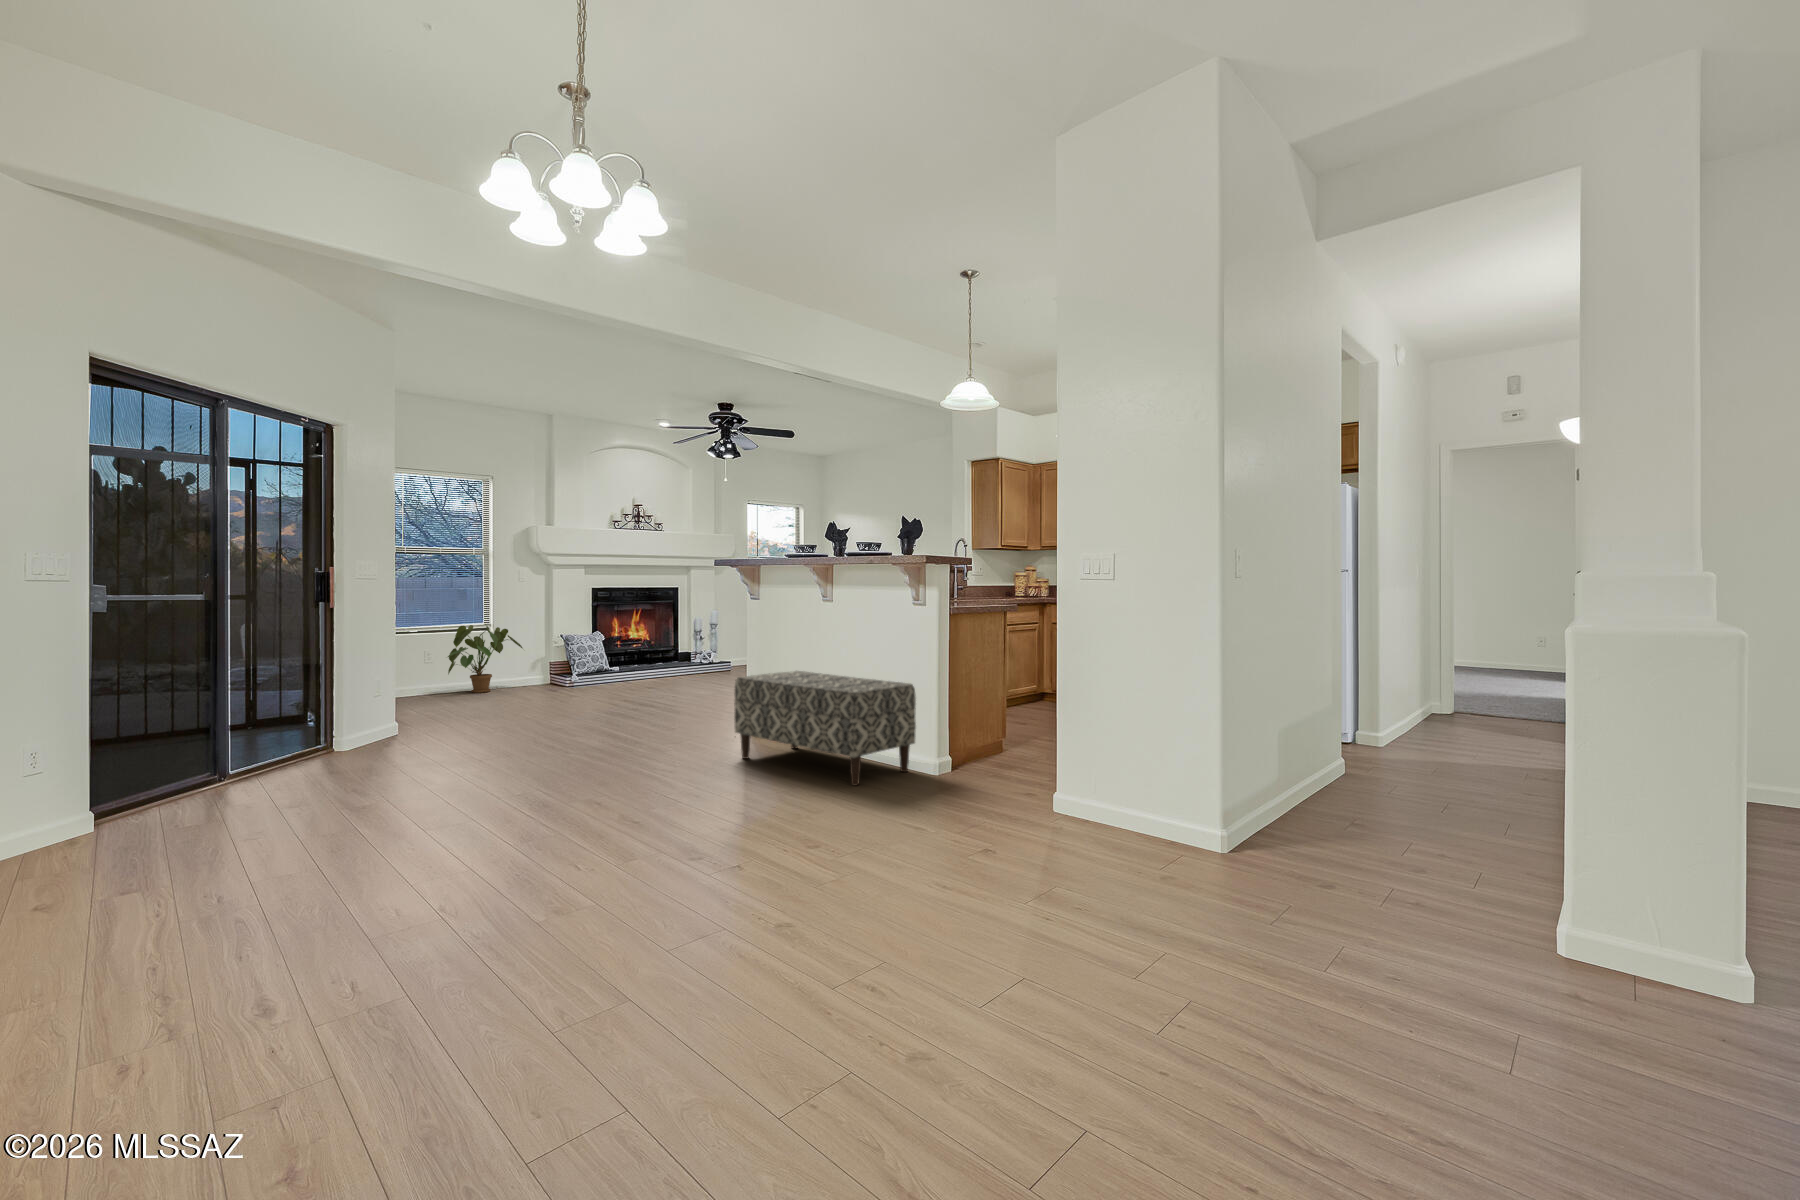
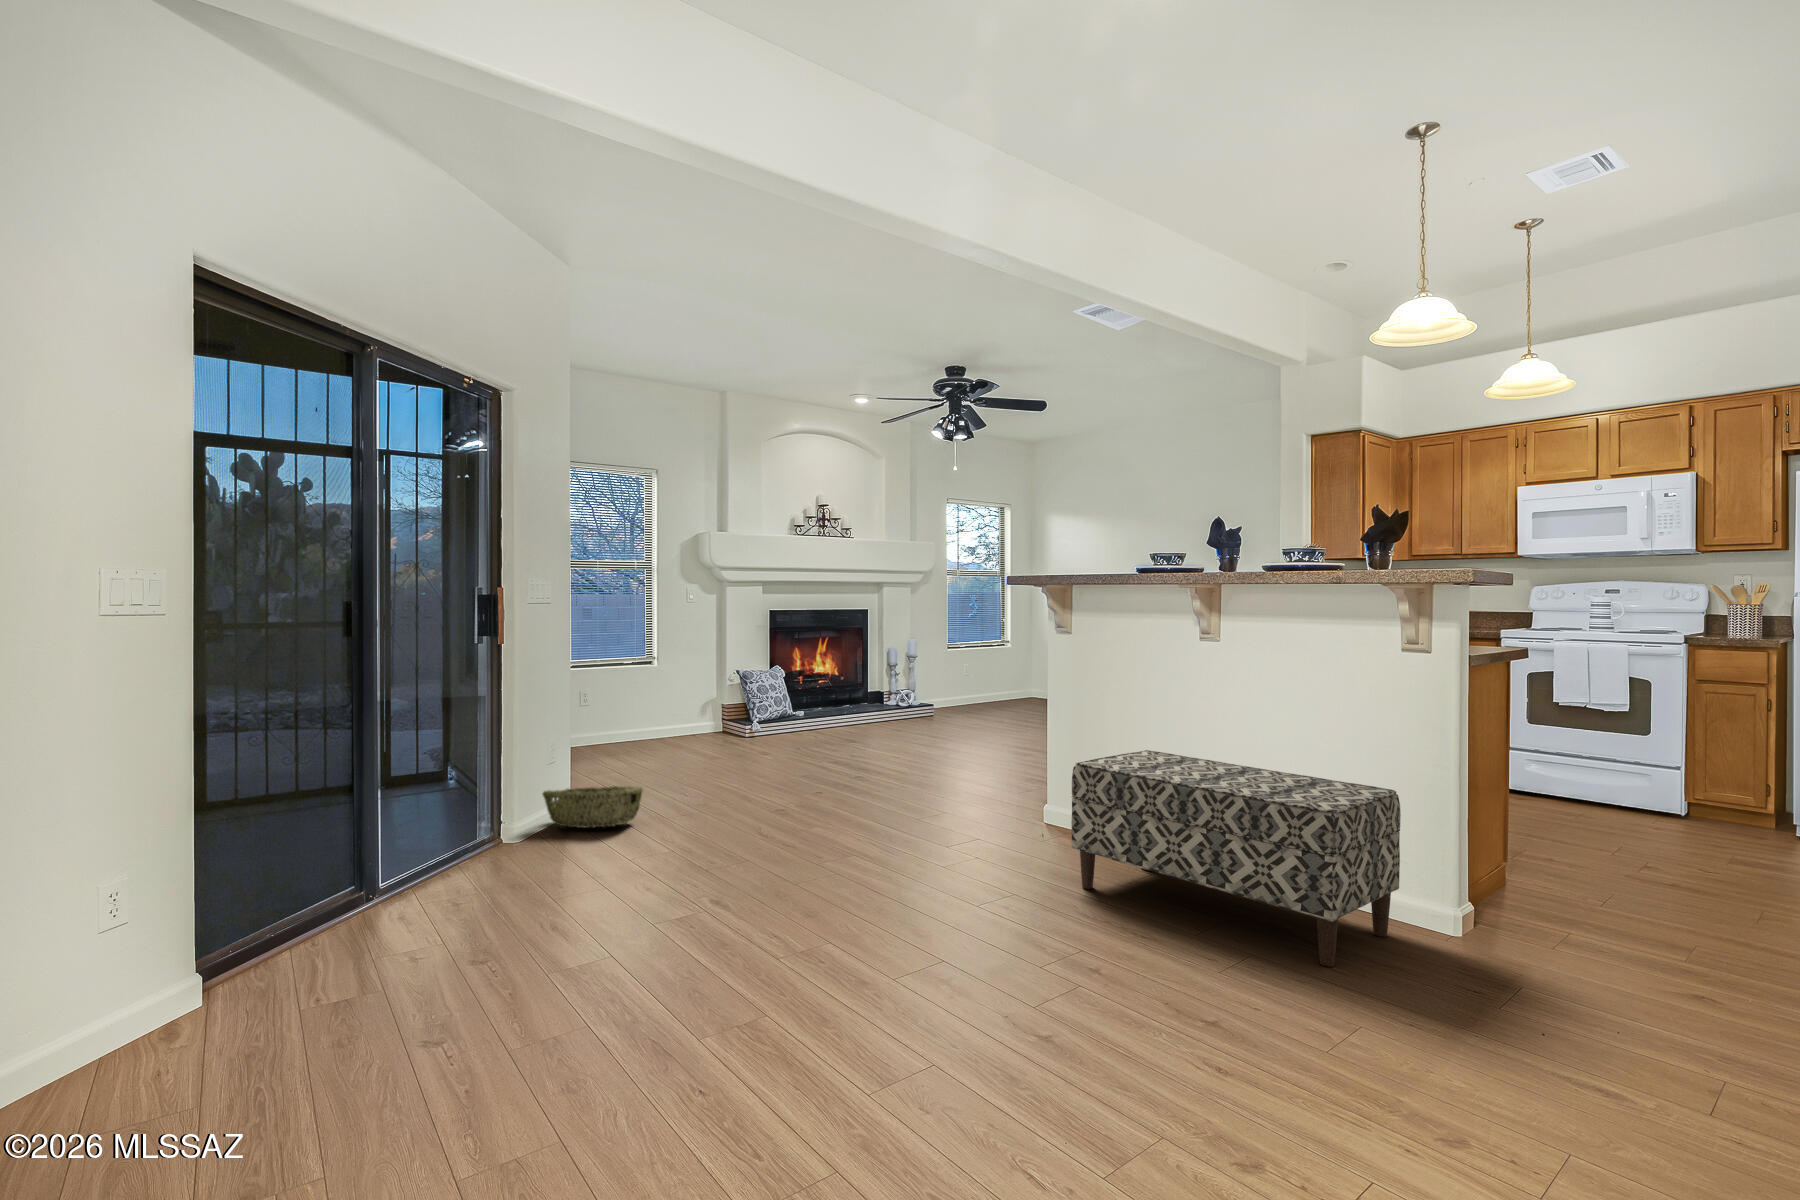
house plant: present [448,625,522,693] -> none [607,657,699,745]
woven basket: none [368,711,451,741] -> present [543,786,643,828]

